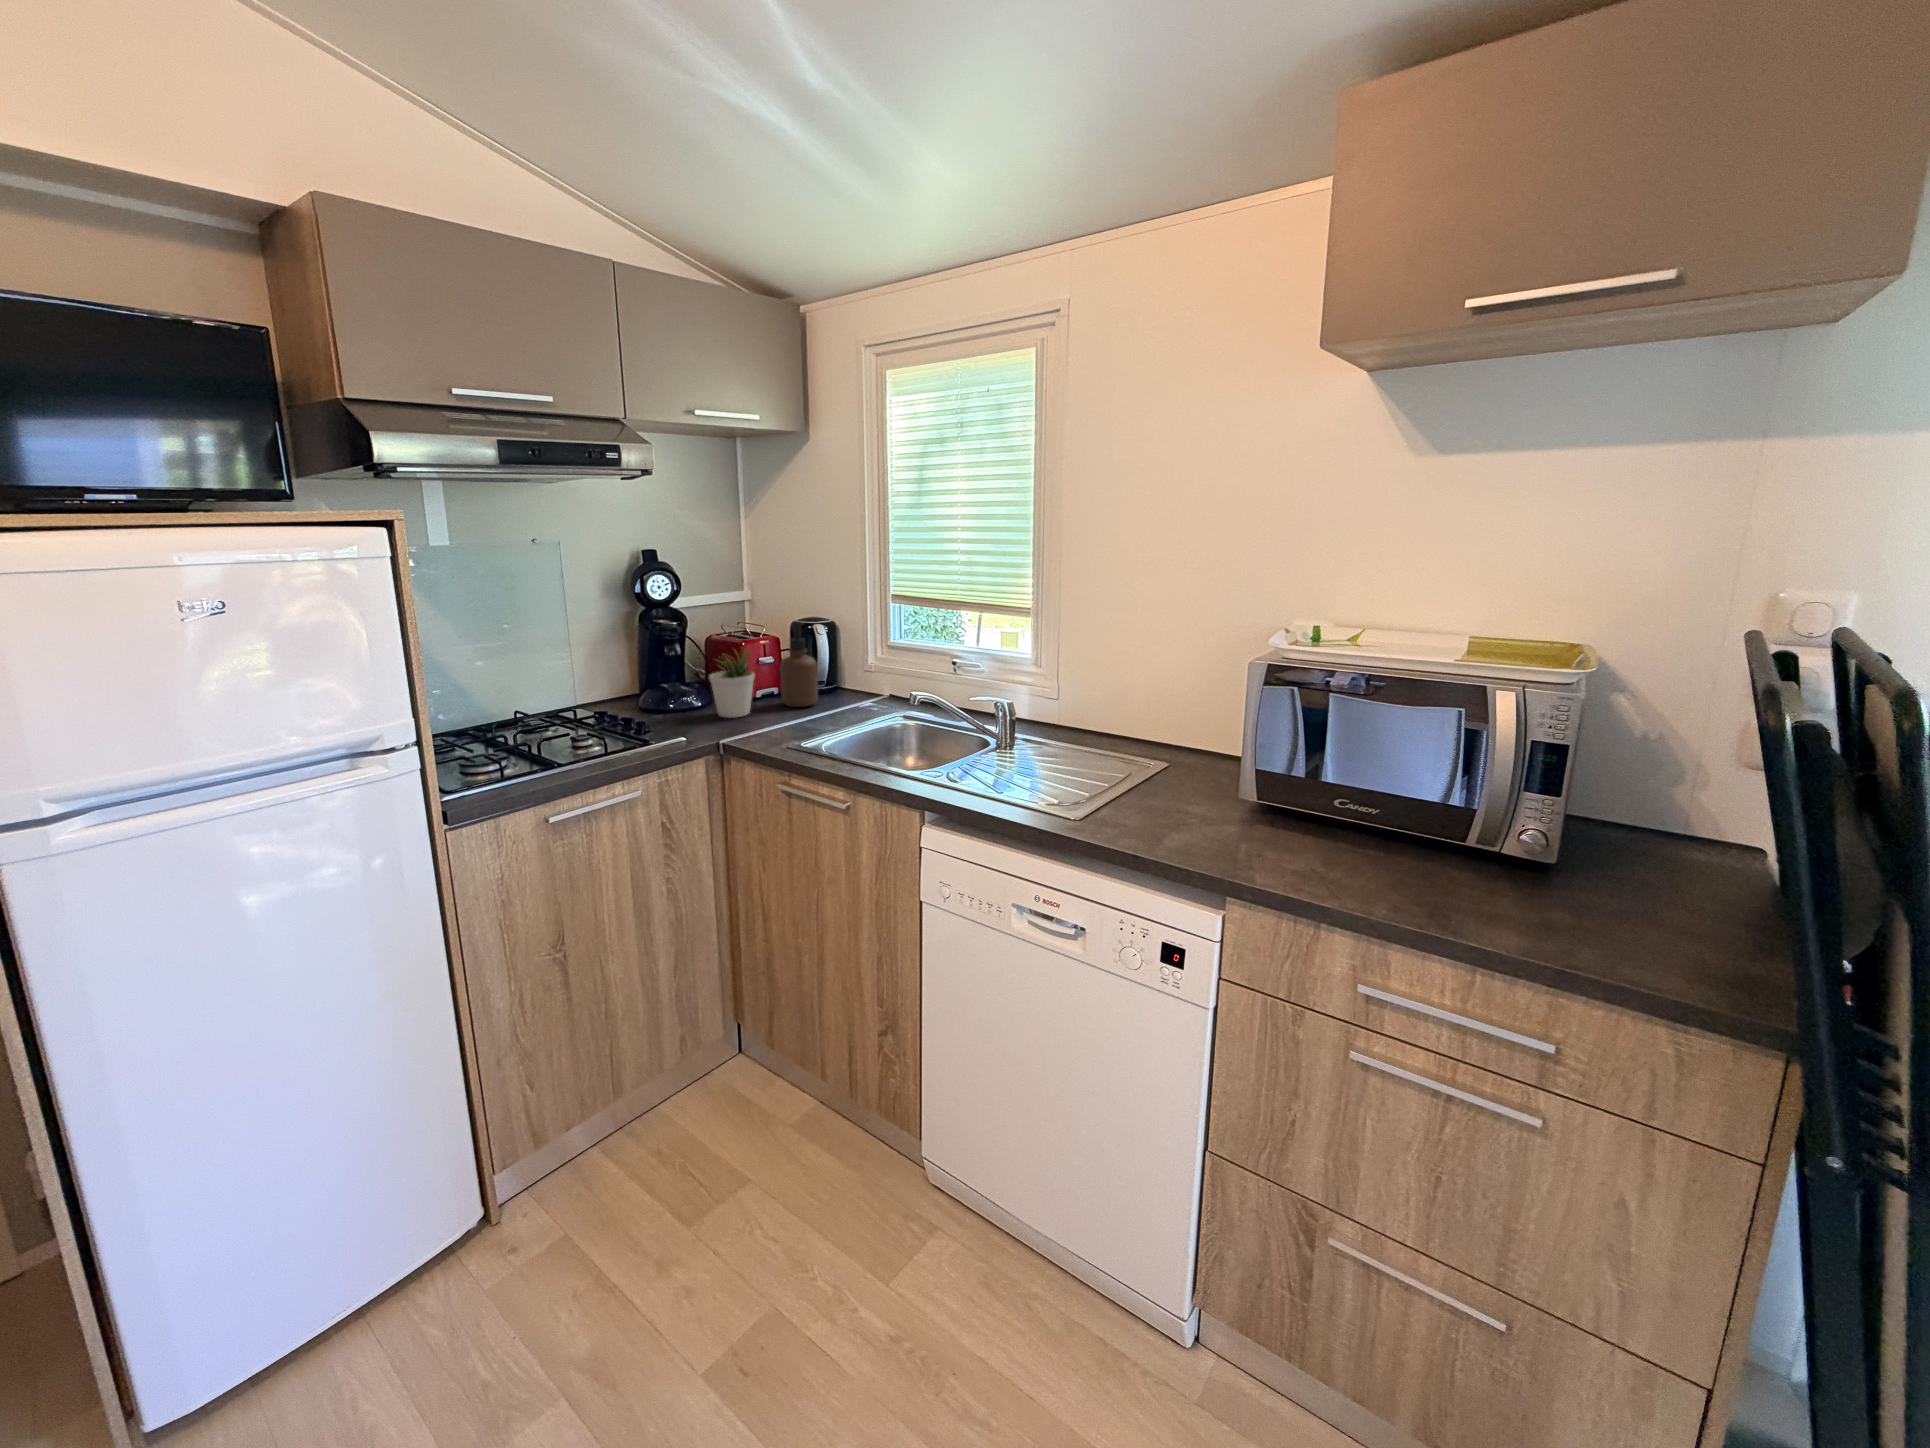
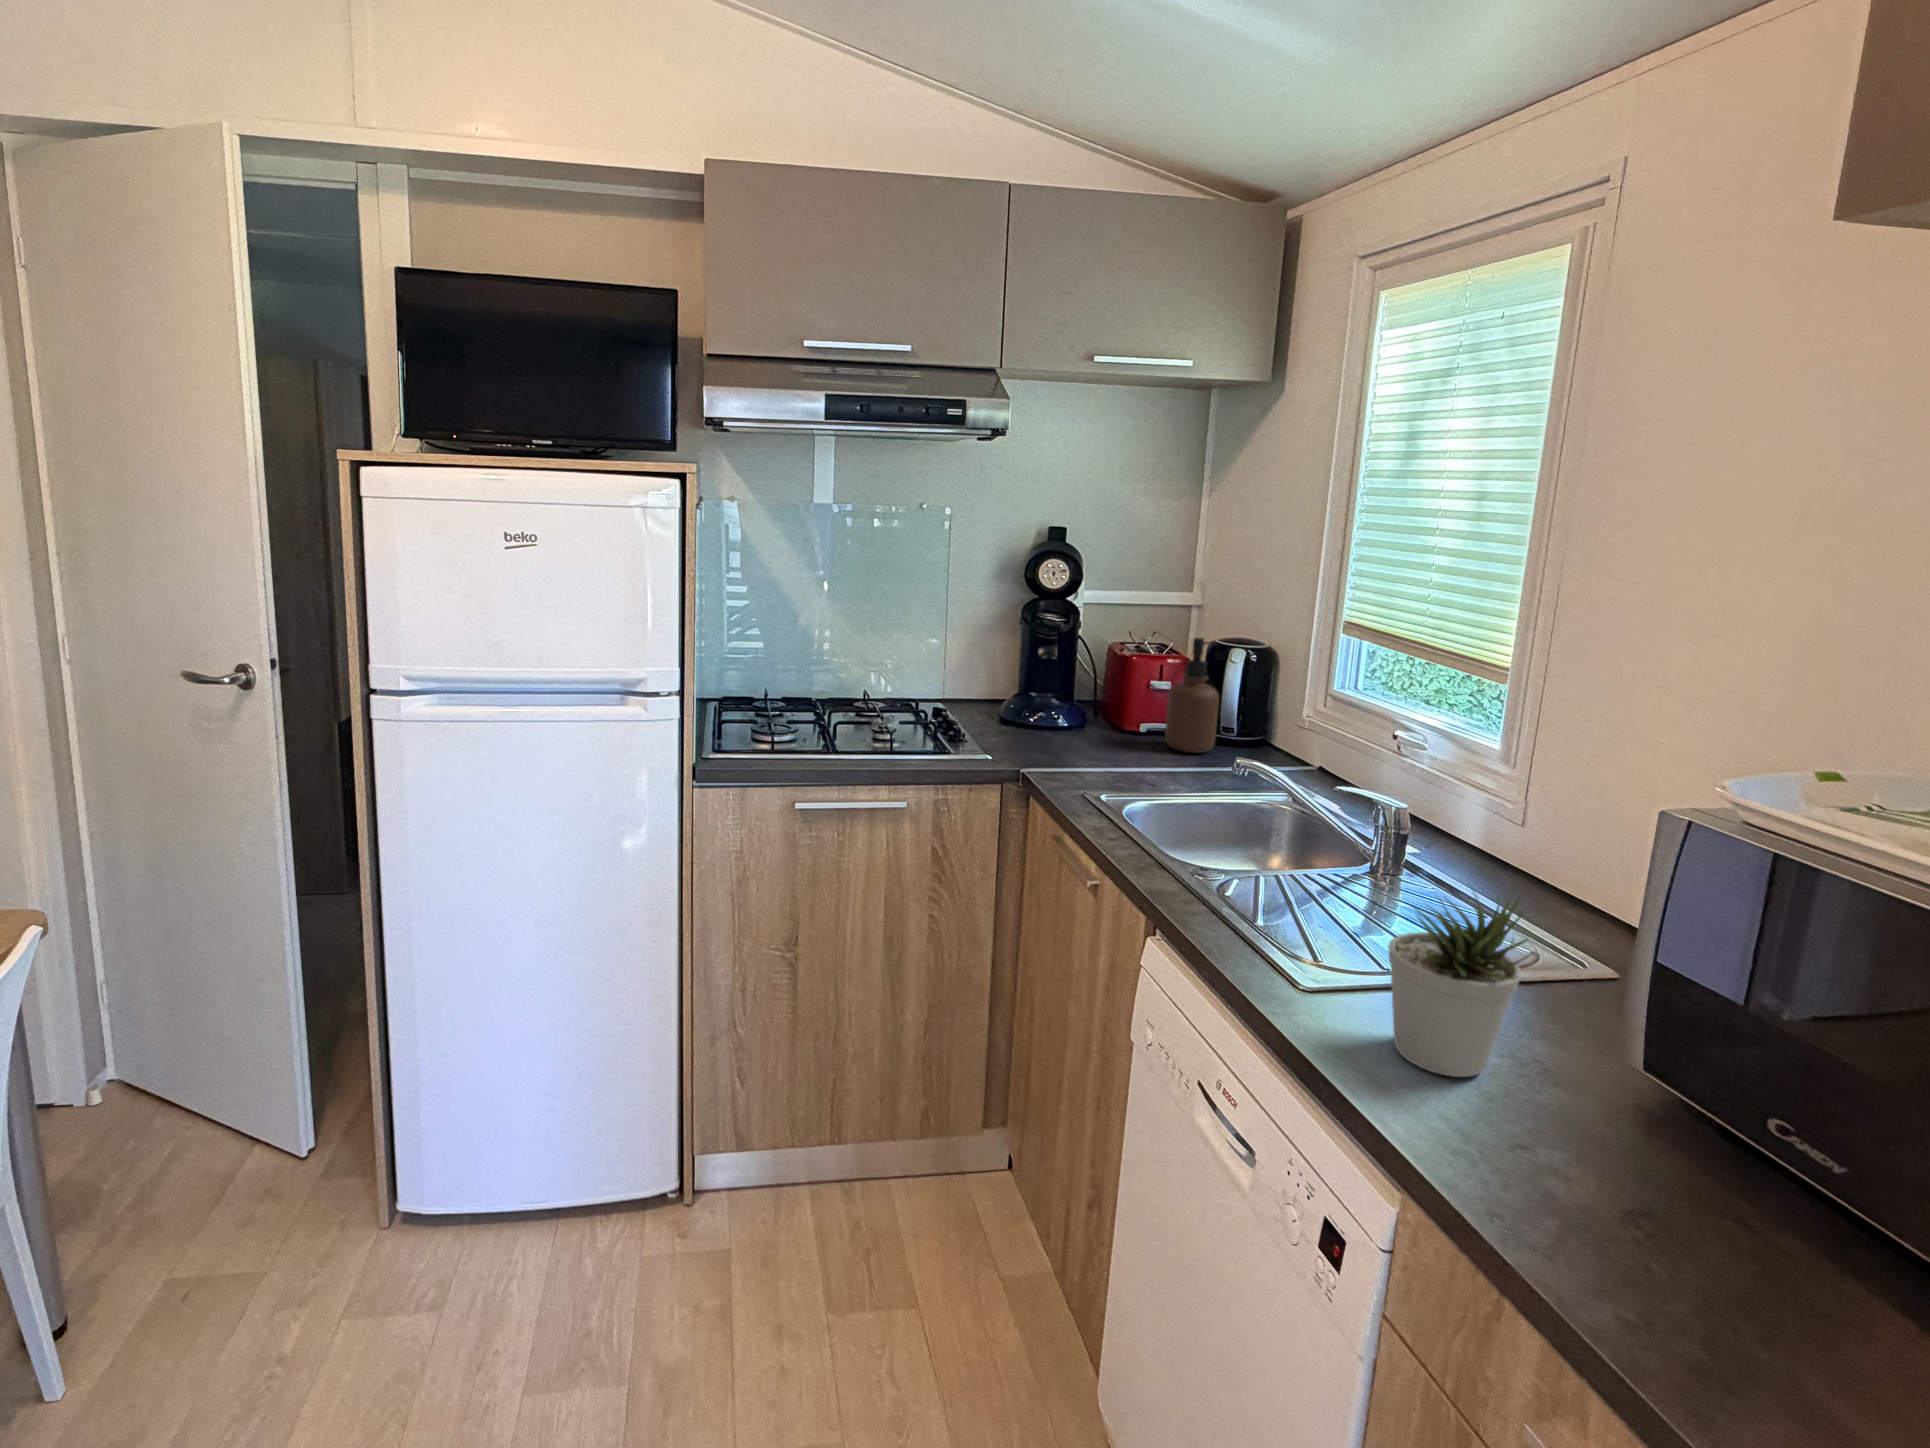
potted plant: present [709,650,755,718] -> present [1388,895,1529,1077]

